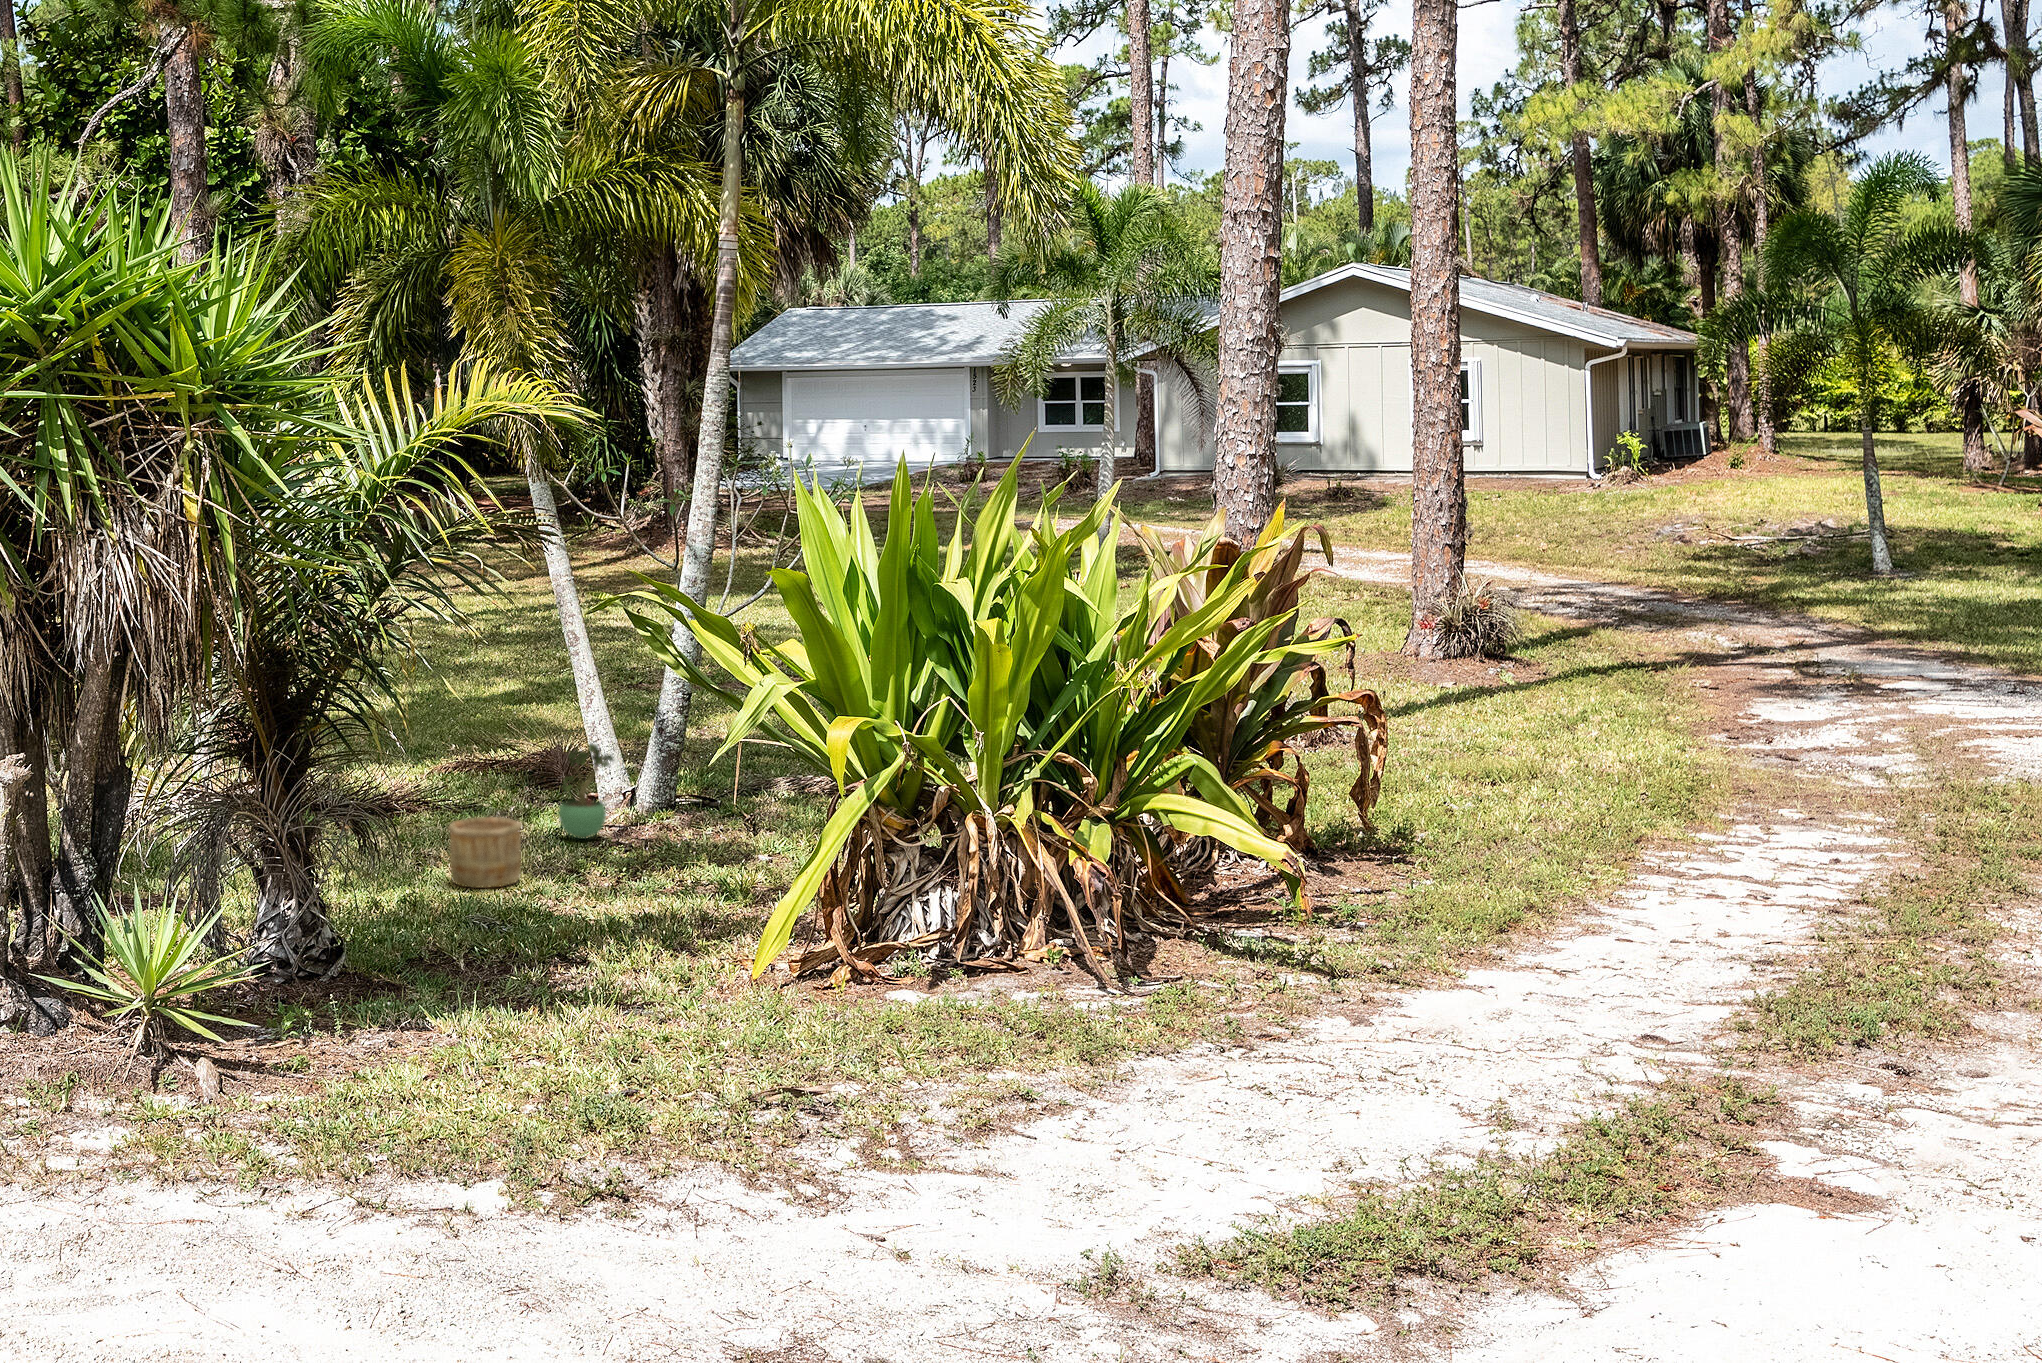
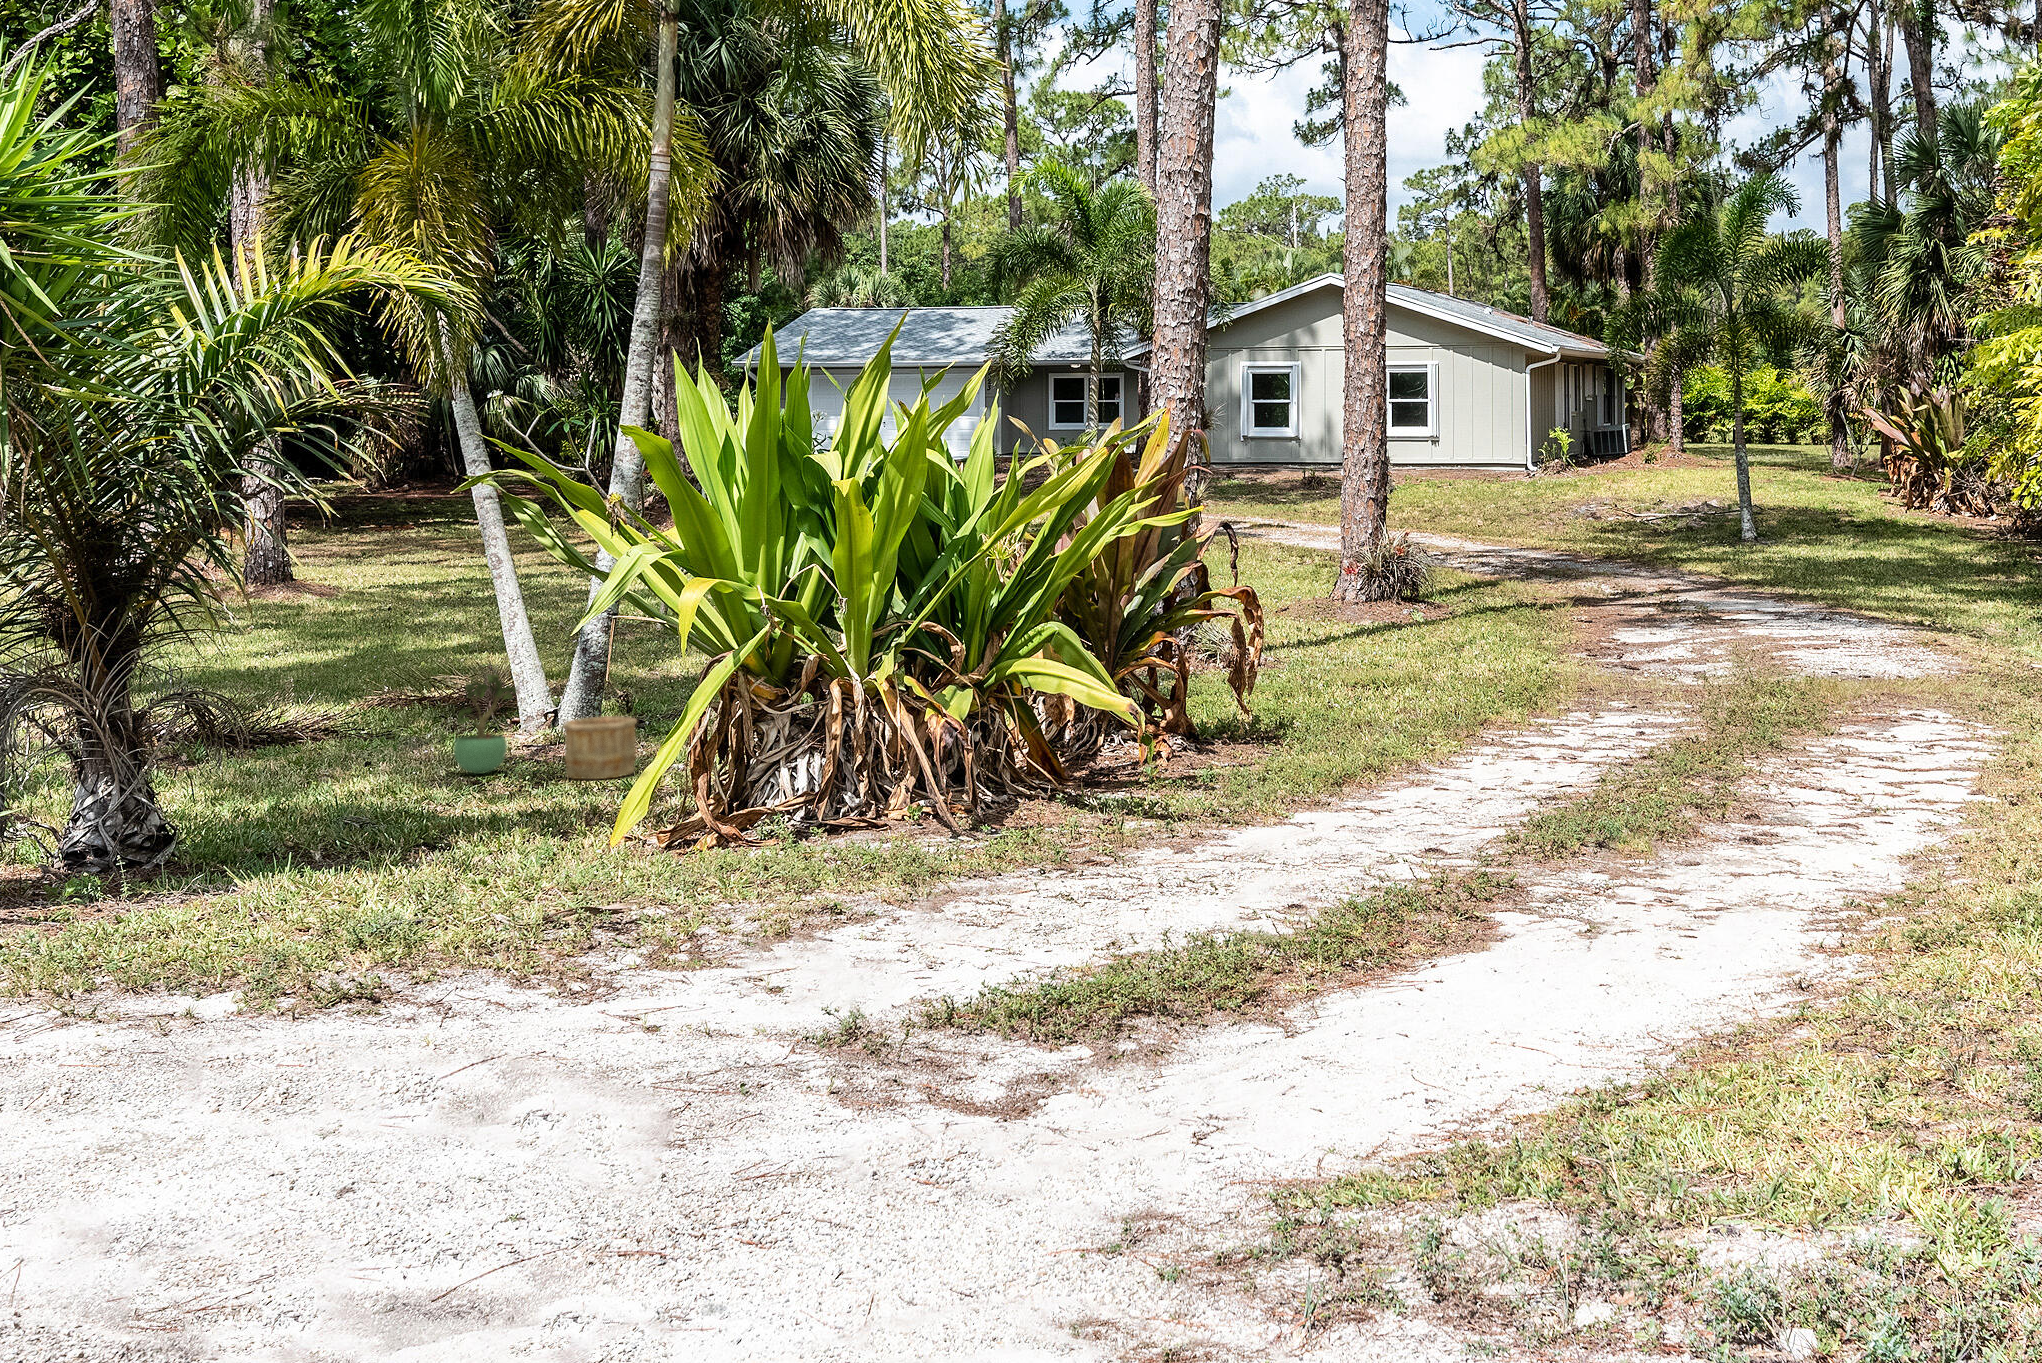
wooden bucket: present [448,817,522,888] -> present [563,716,637,779]

